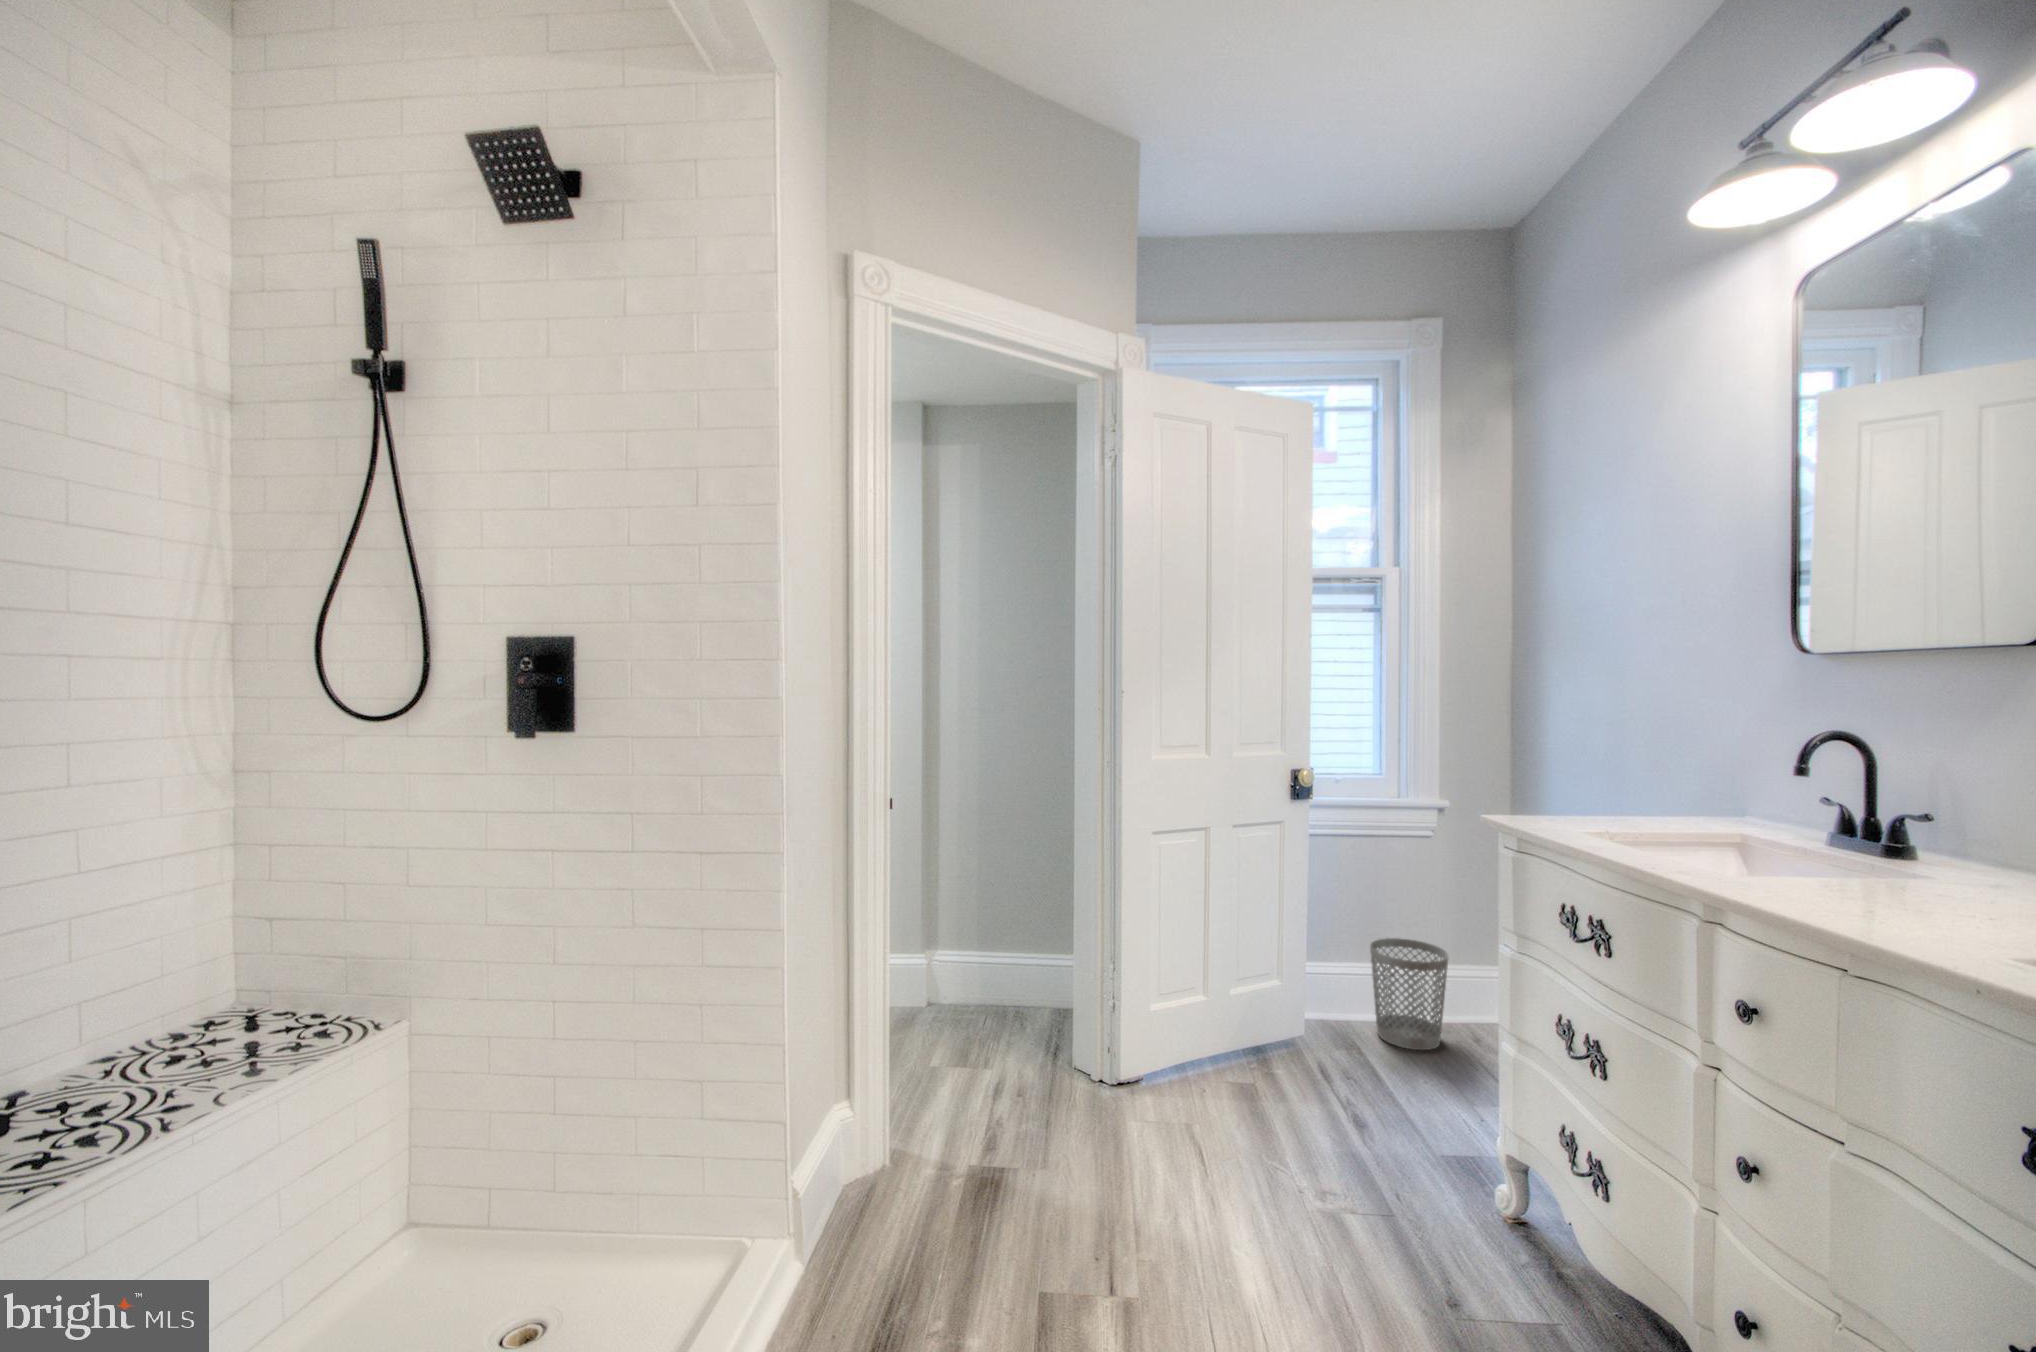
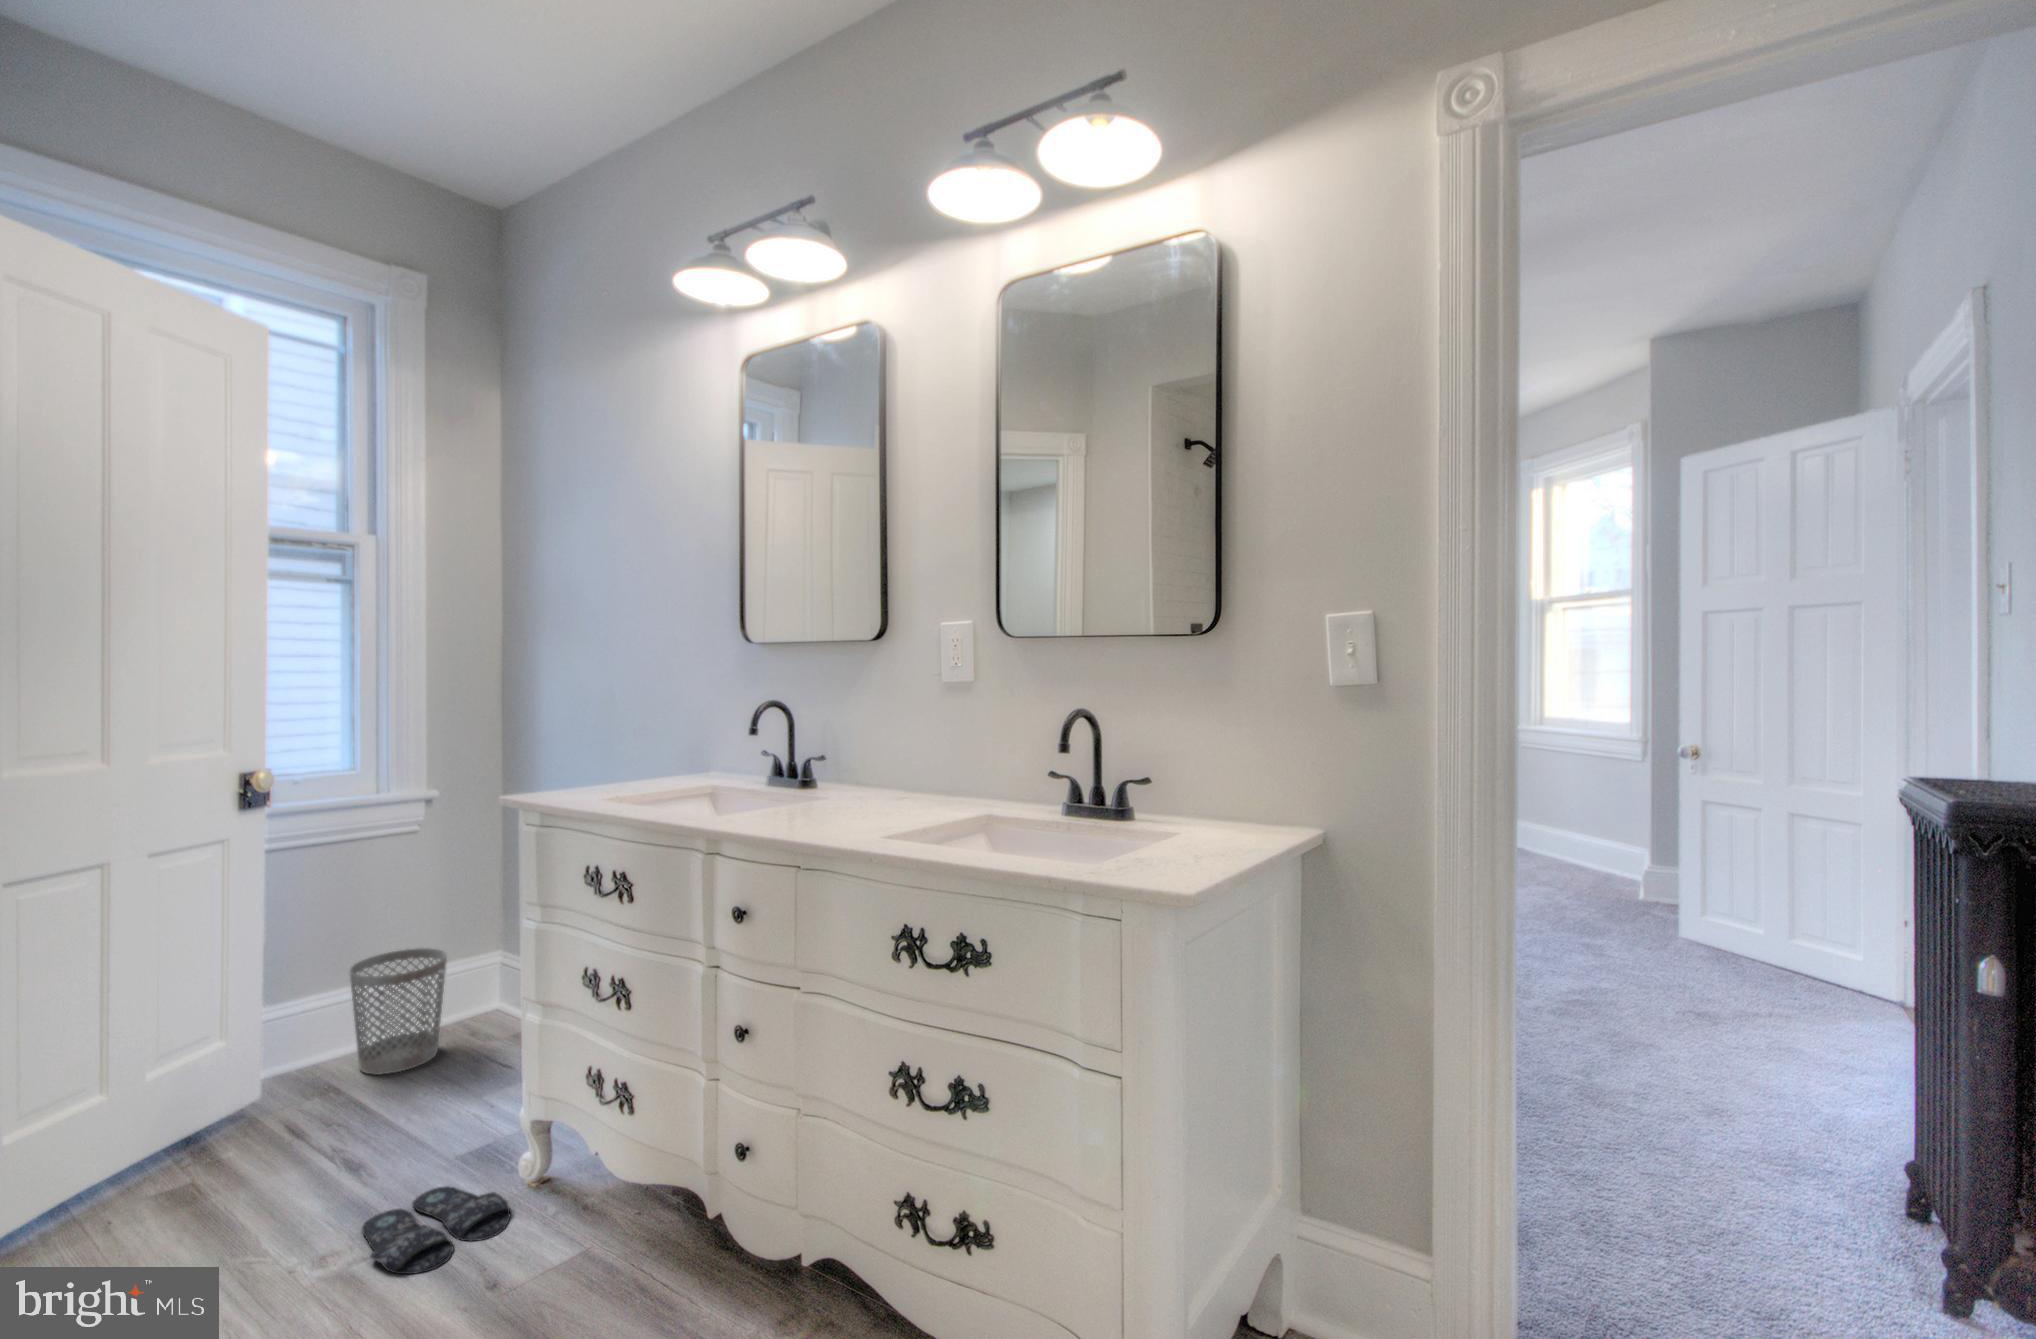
slippers: none [1356,1166,1480,1249] -> present [362,1186,510,1274]

